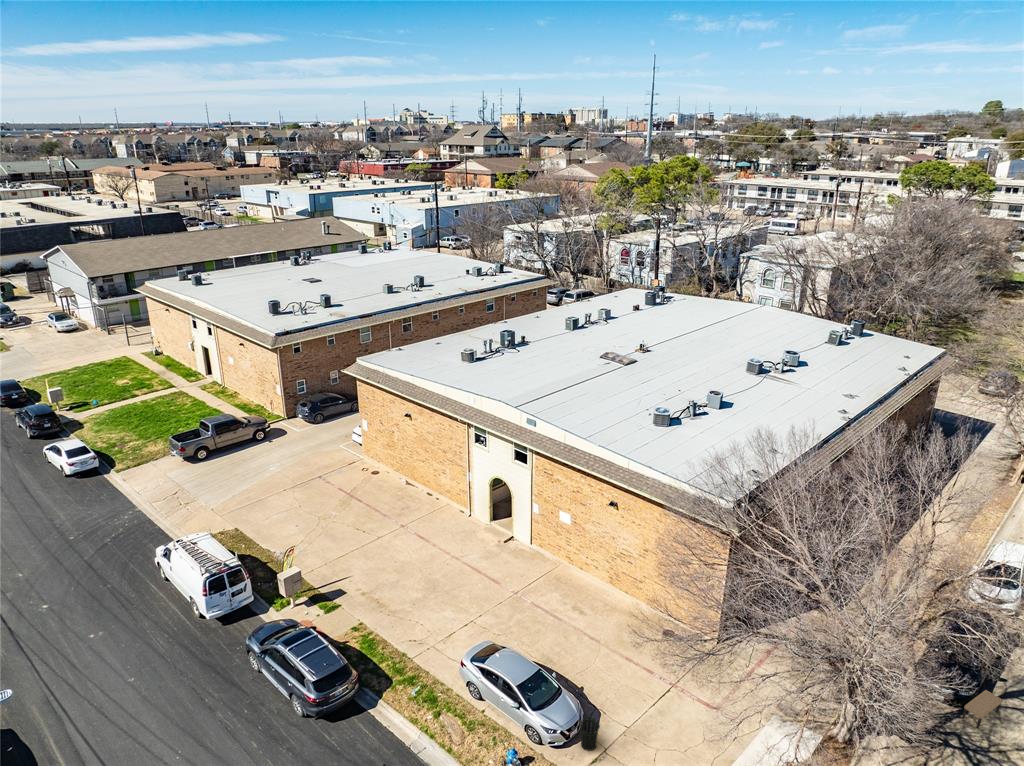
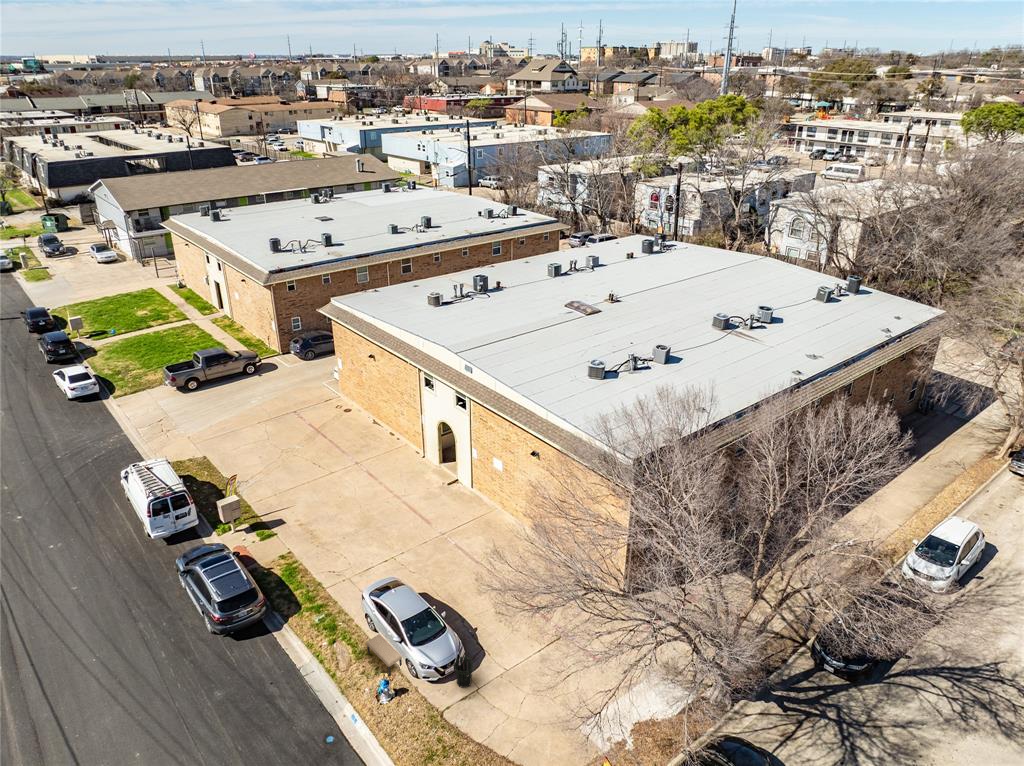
bench: present [962,690,1003,728] -> present [366,634,402,676]

